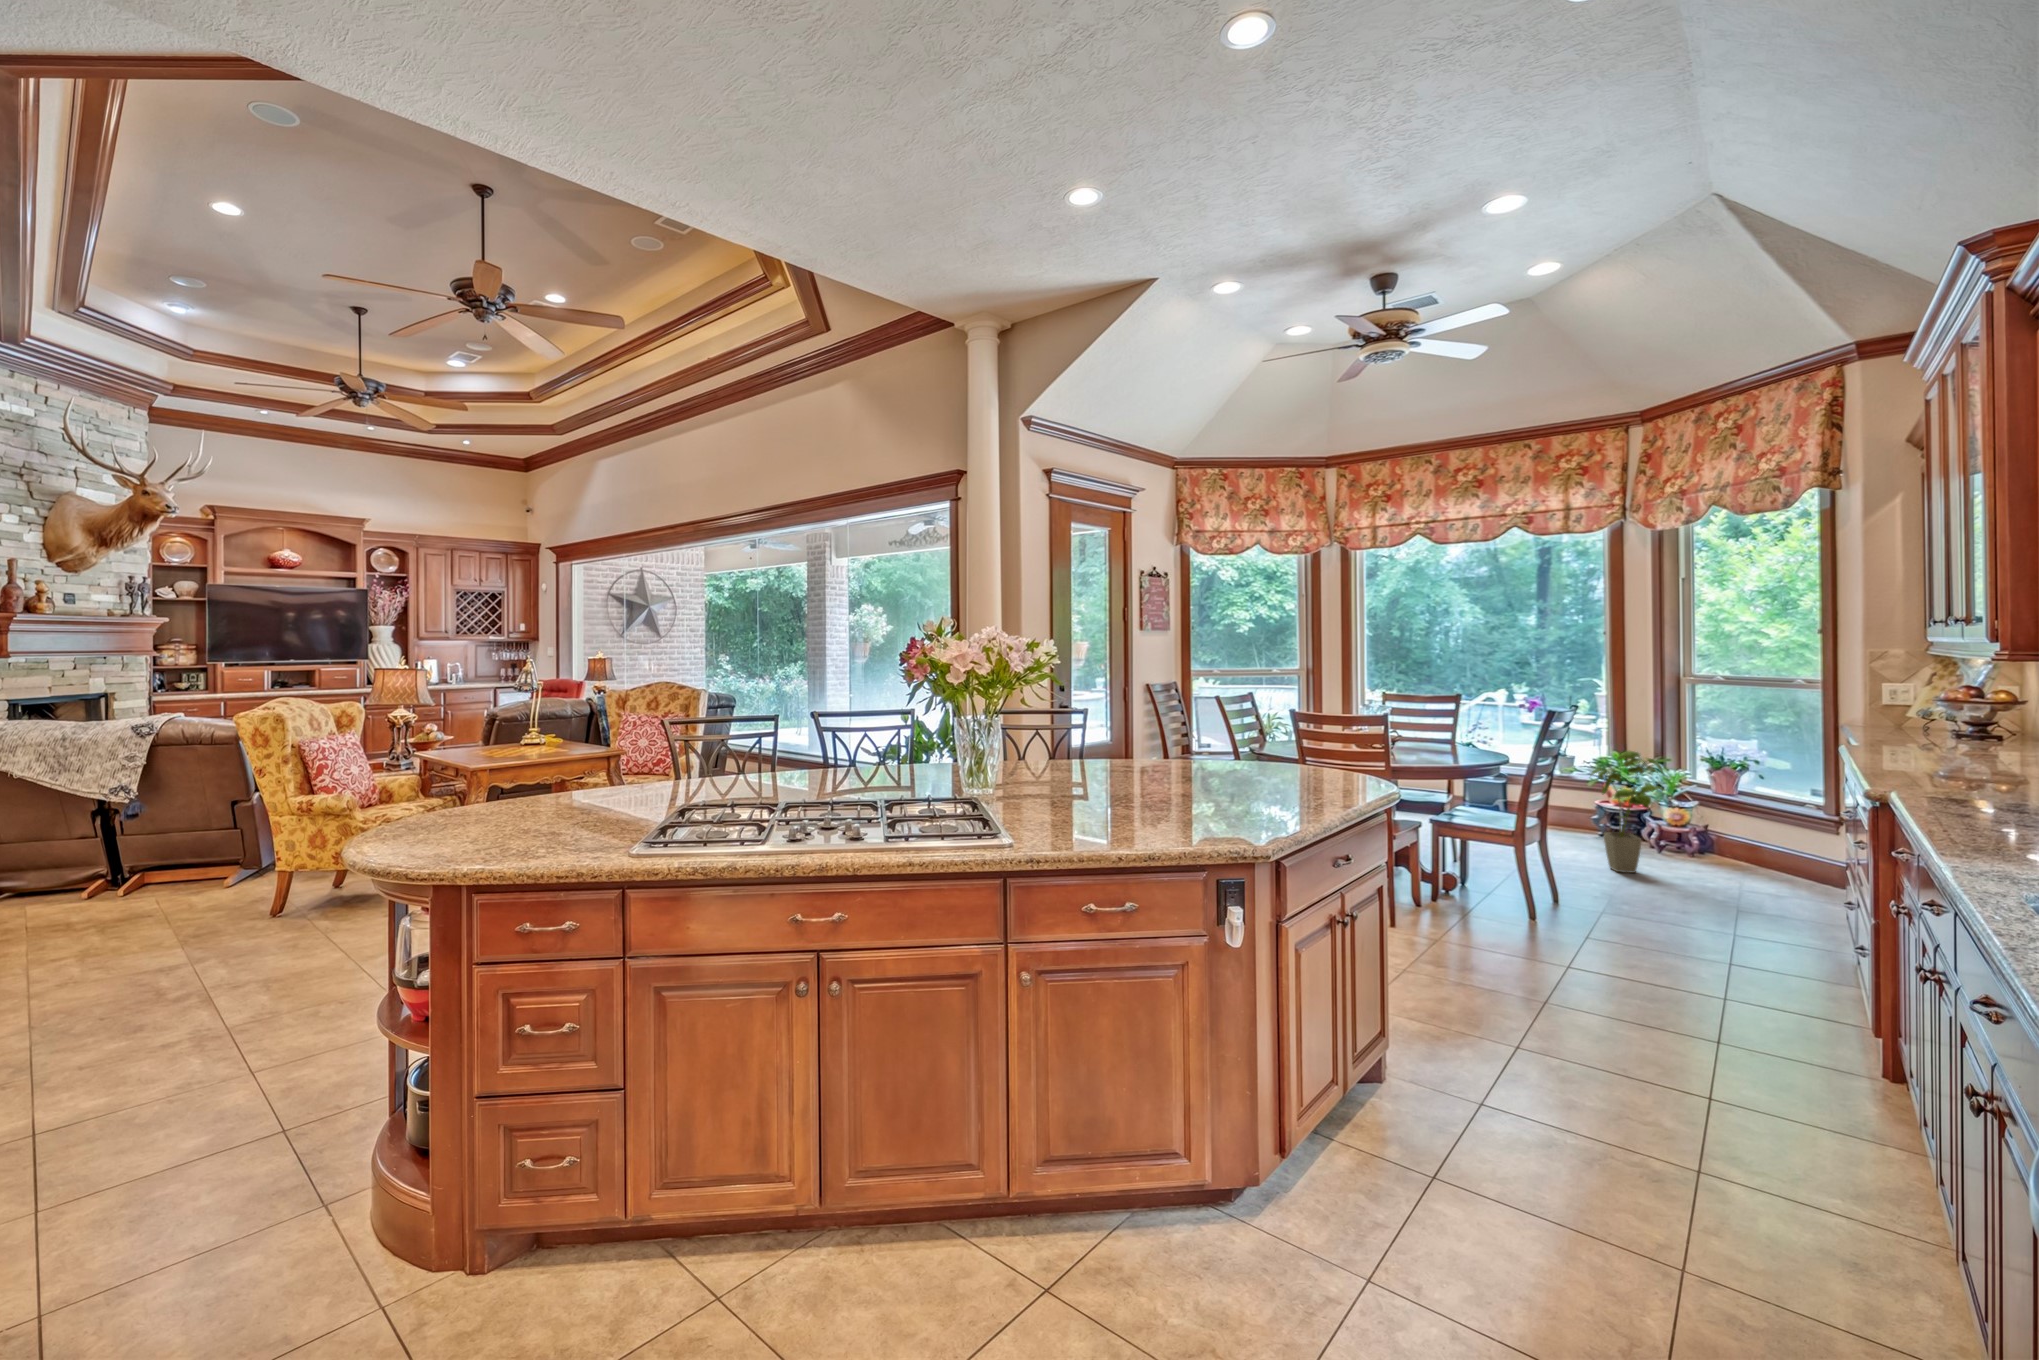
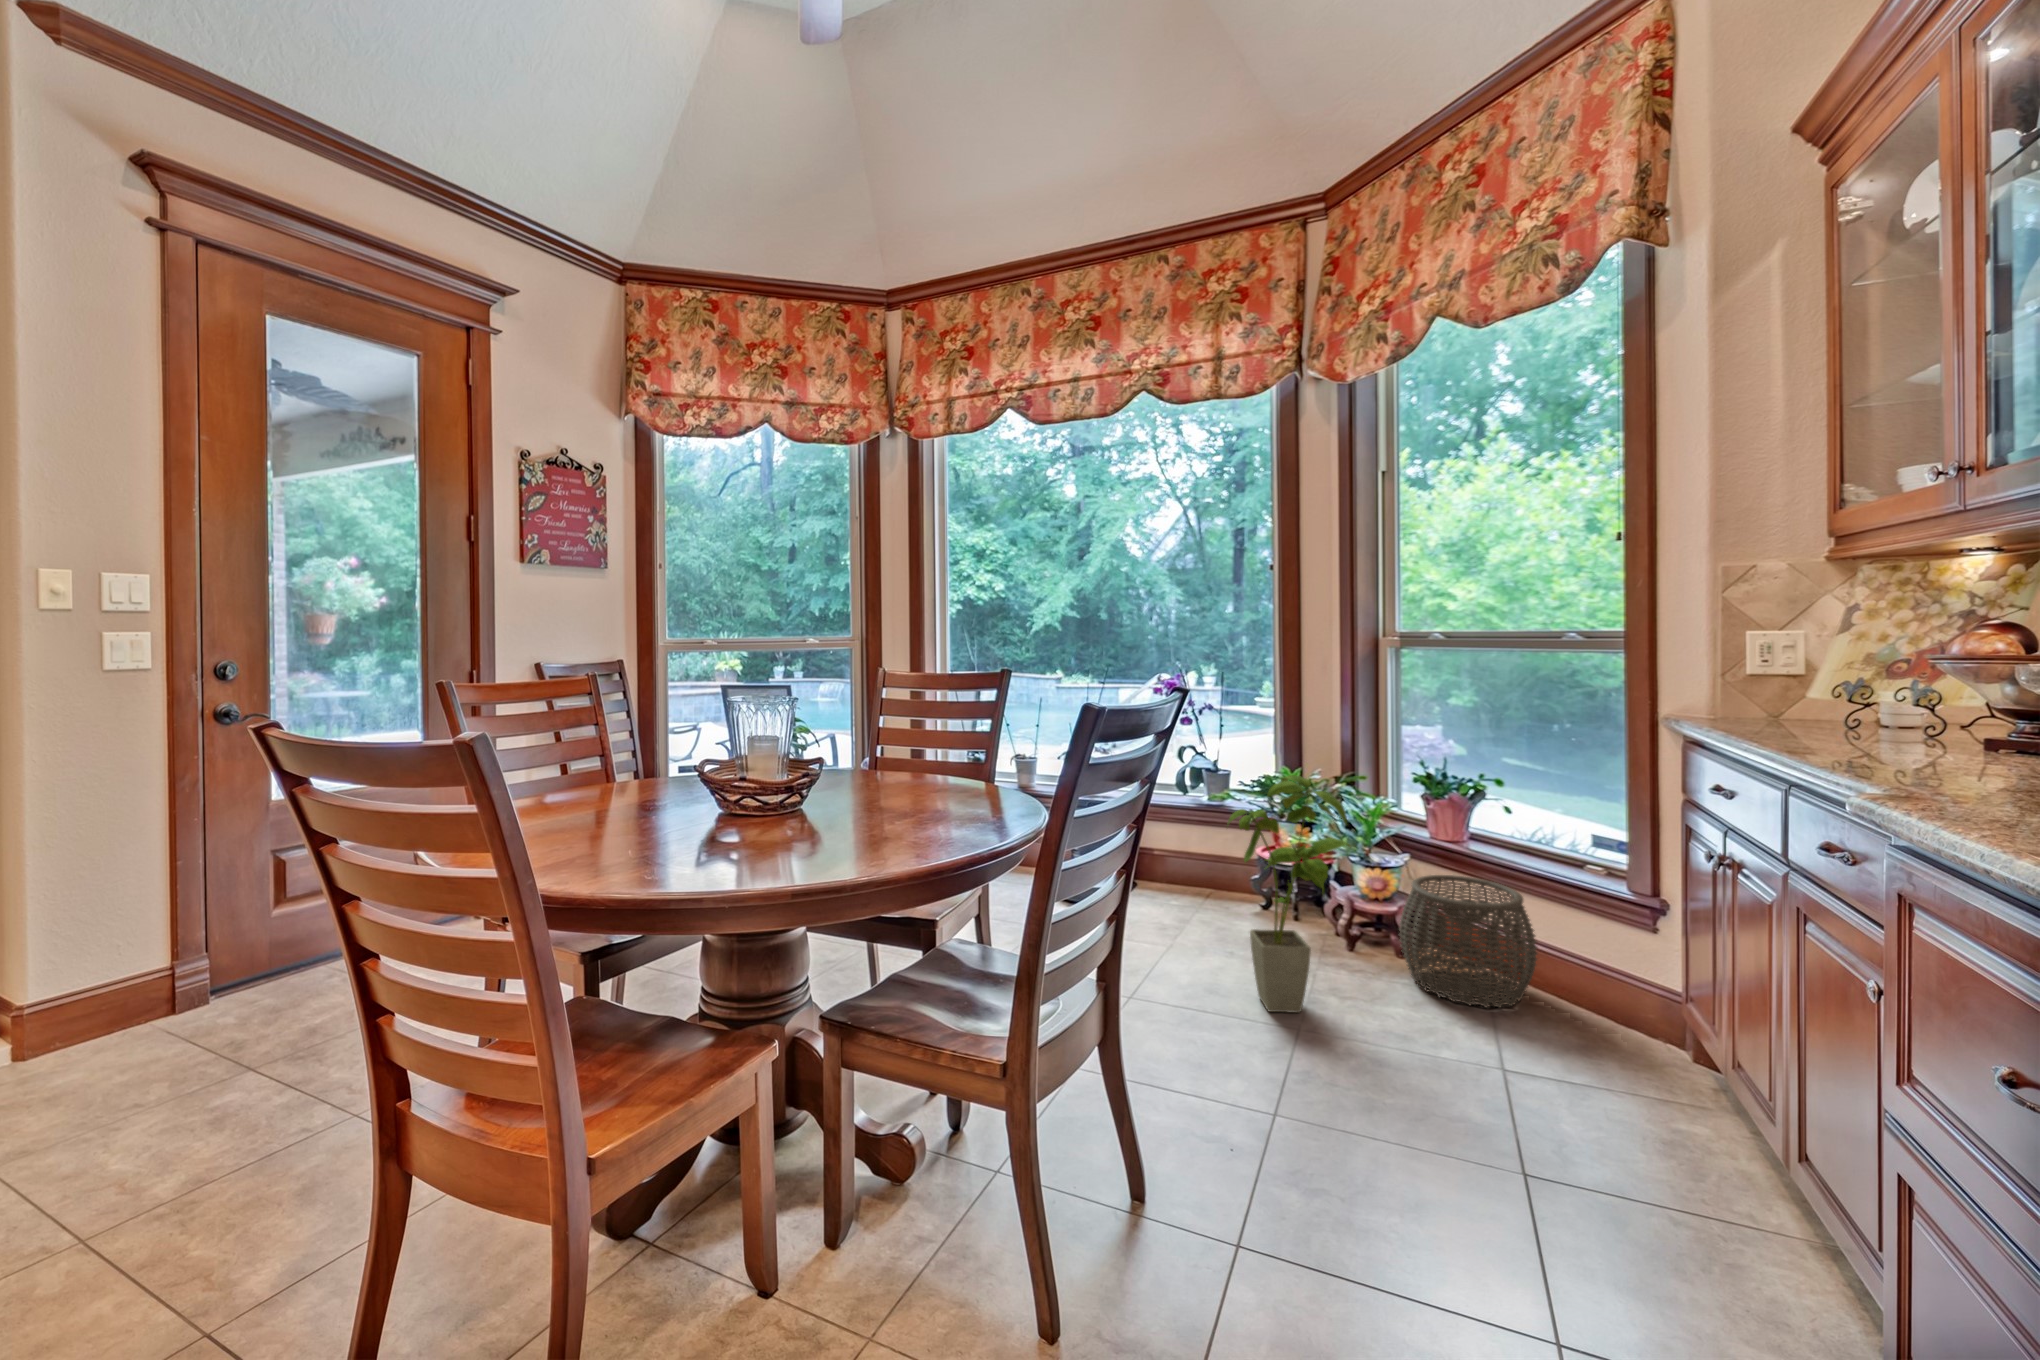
woven basket: none [1693,811,1779,877] -> present [1399,875,1538,1008]

